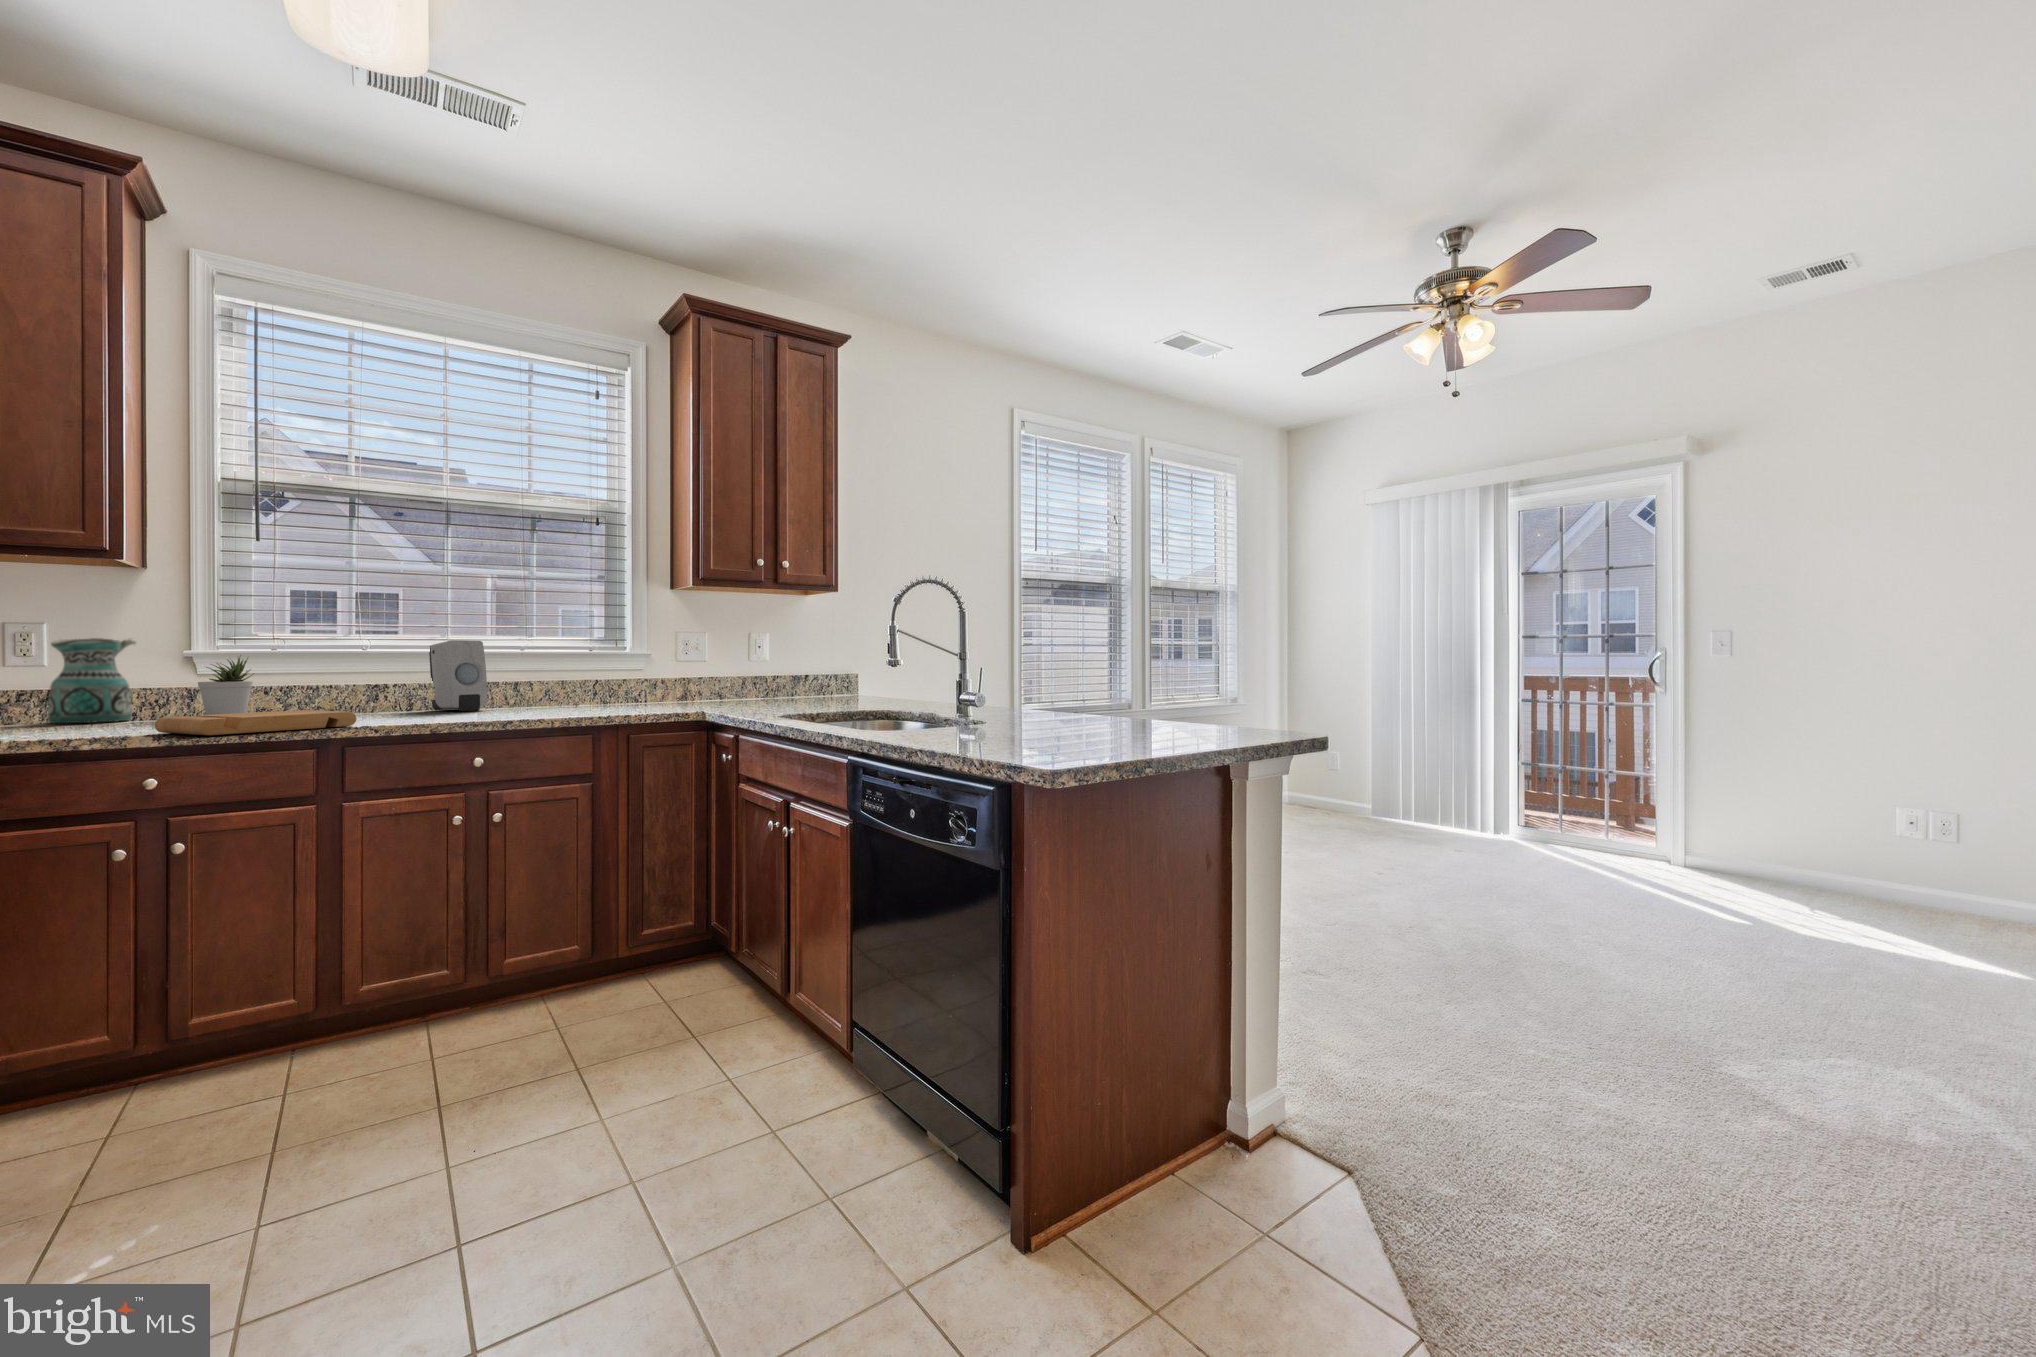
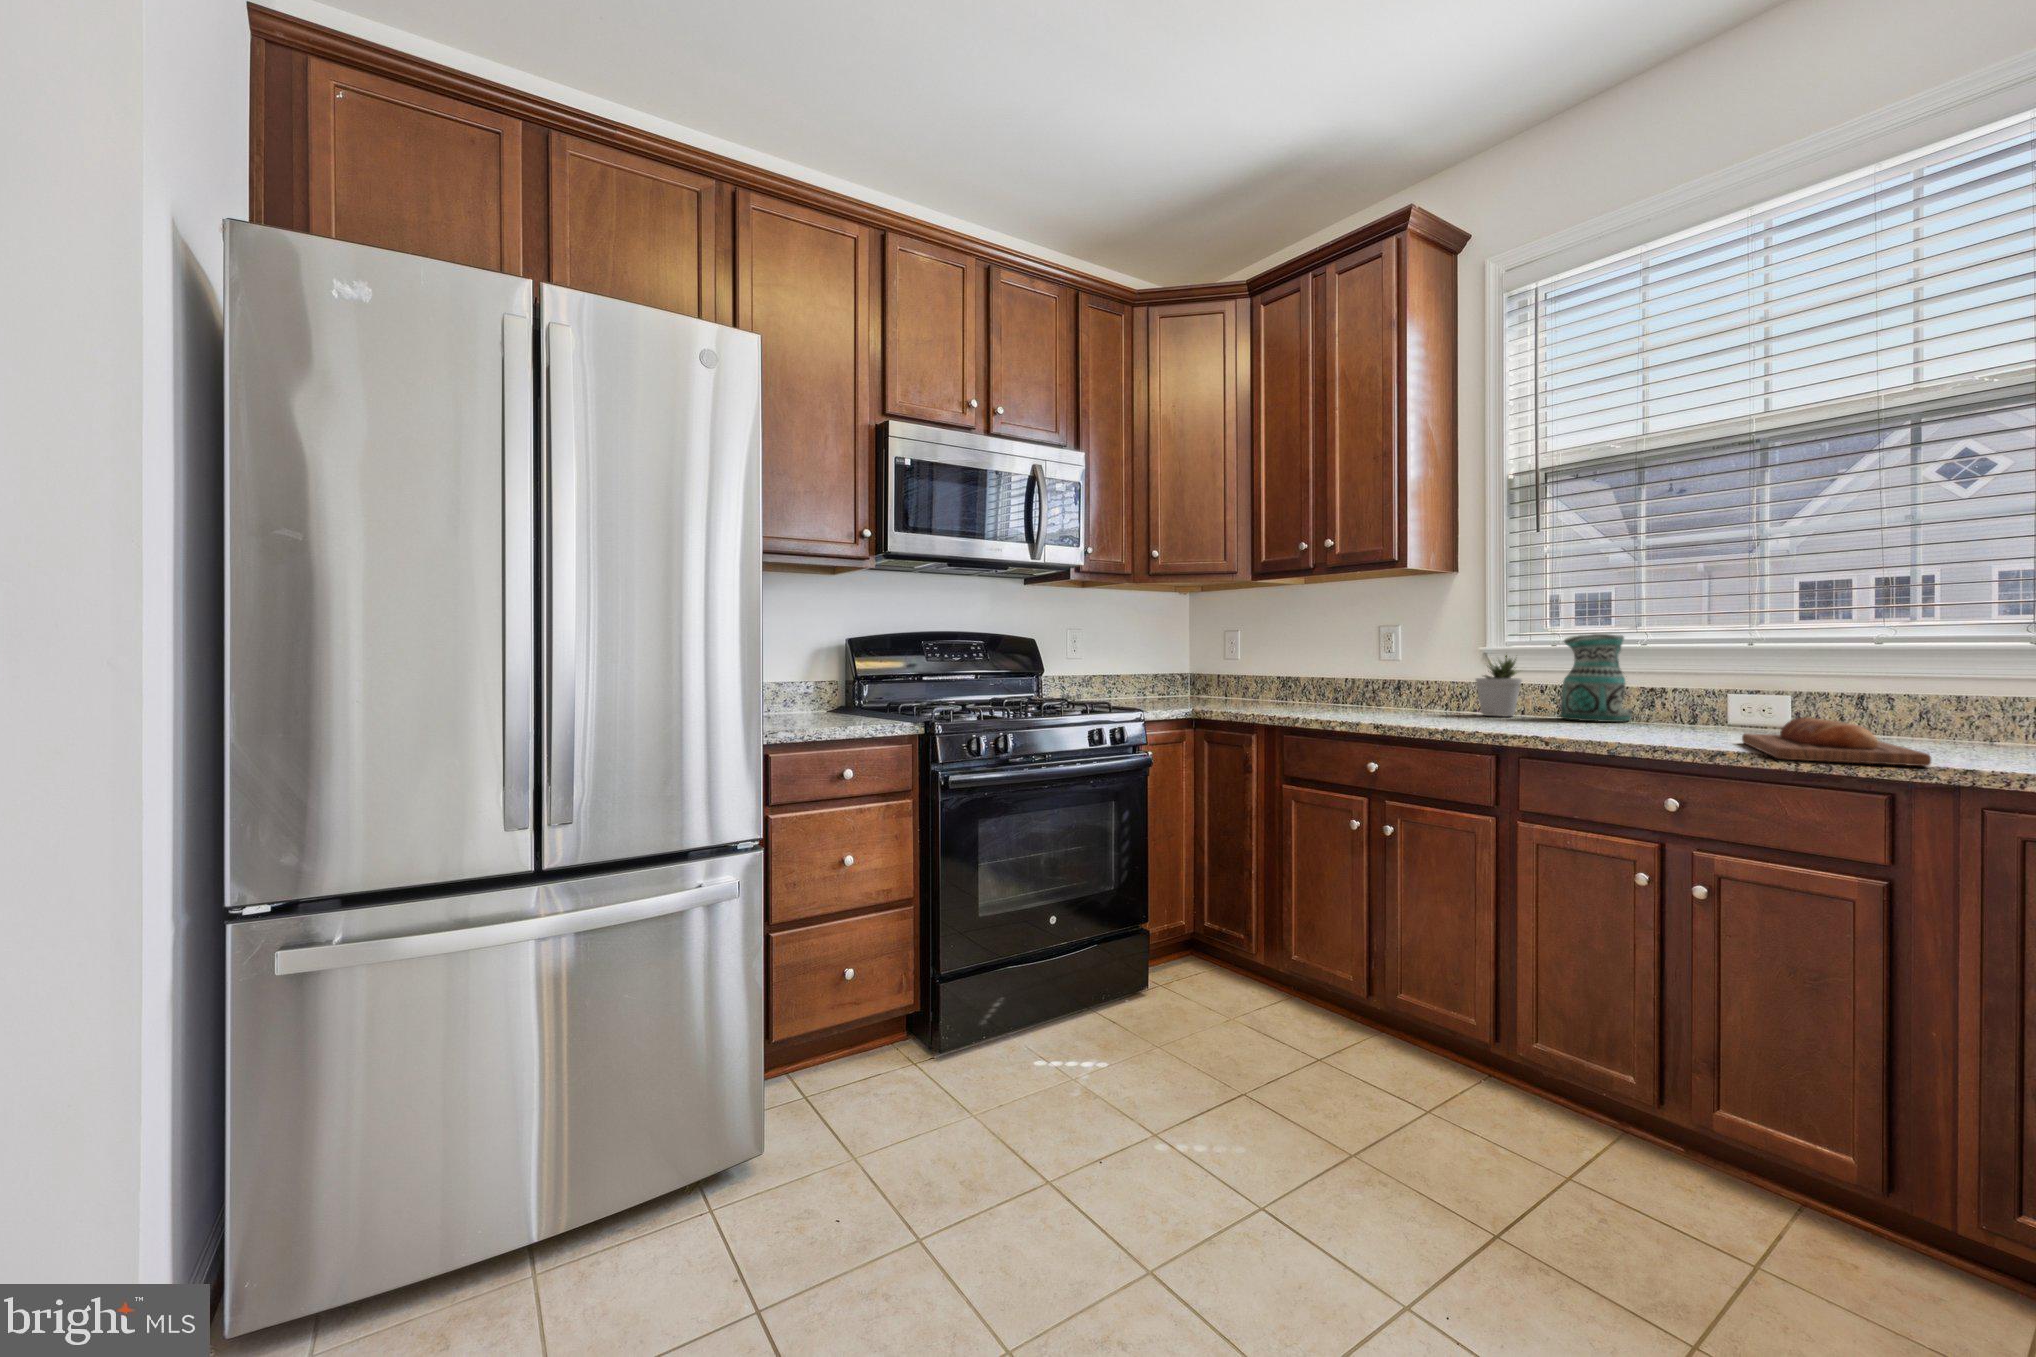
ceramic pitcher: present [48,638,136,723] -> present [1560,634,1632,722]
soap dispenser: present [429,640,487,711] -> none [1728,630,1794,732]
bread loaf: none [500,696,621,719] -> present [1742,717,1931,766]
cutting board: present [154,710,357,735] -> none [1364,709,1519,734]

